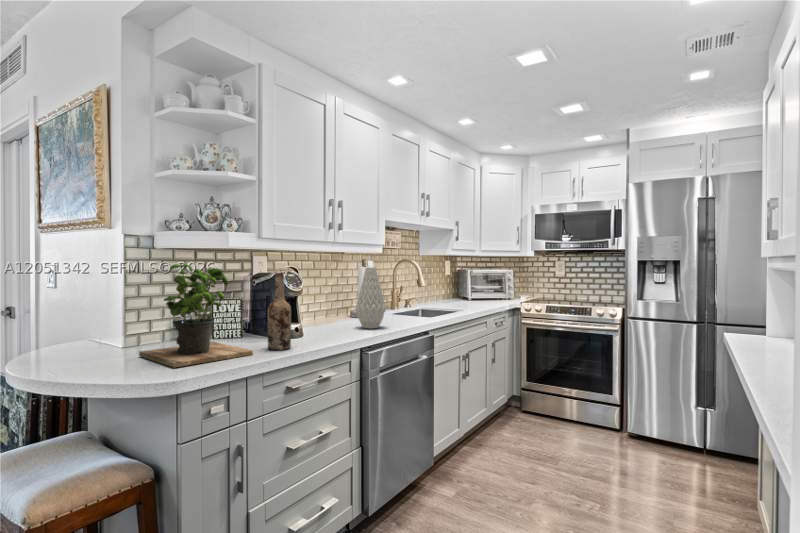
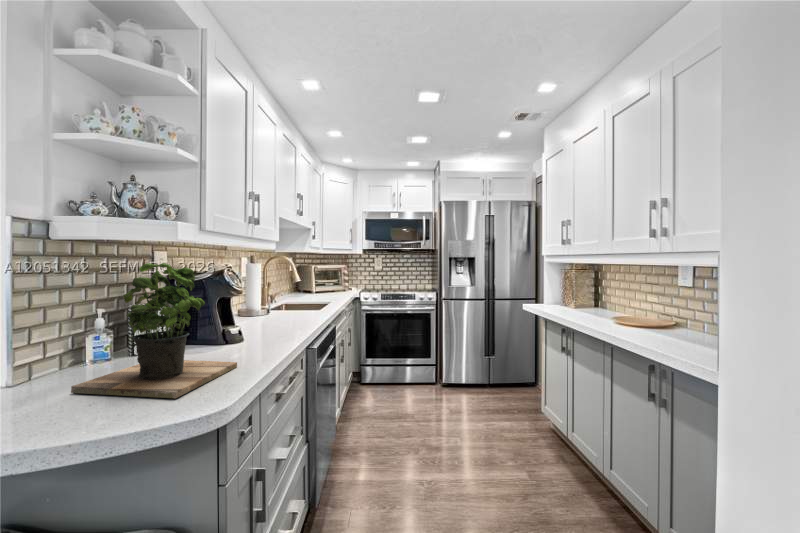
vase: present [355,267,386,329] -> none [275,265,306,325]
wine bottle: present [268,275,291,350] -> none [237,275,264,358]

